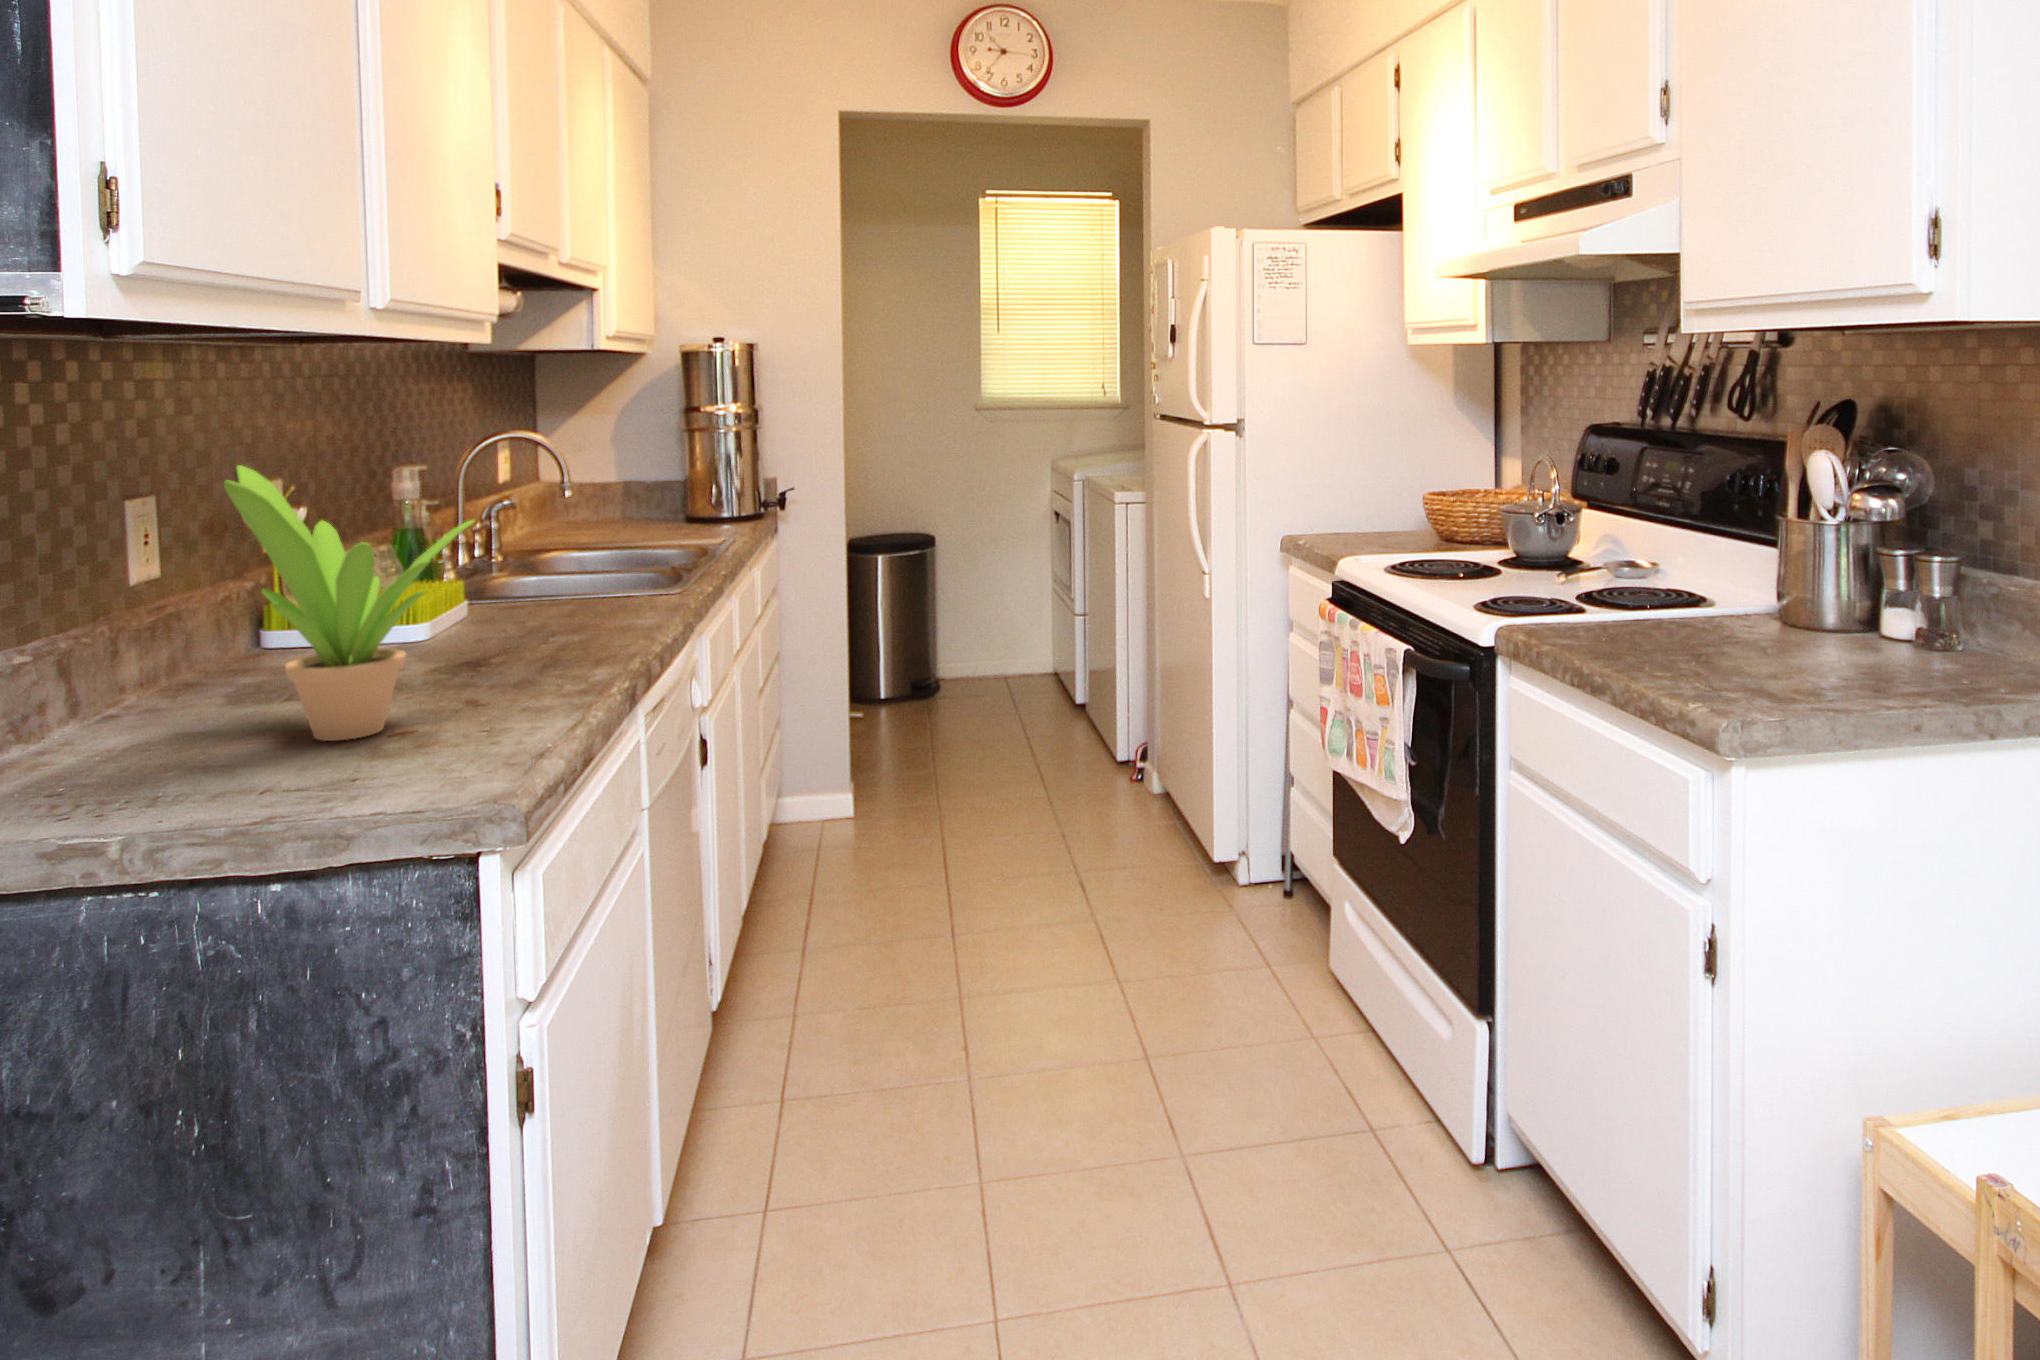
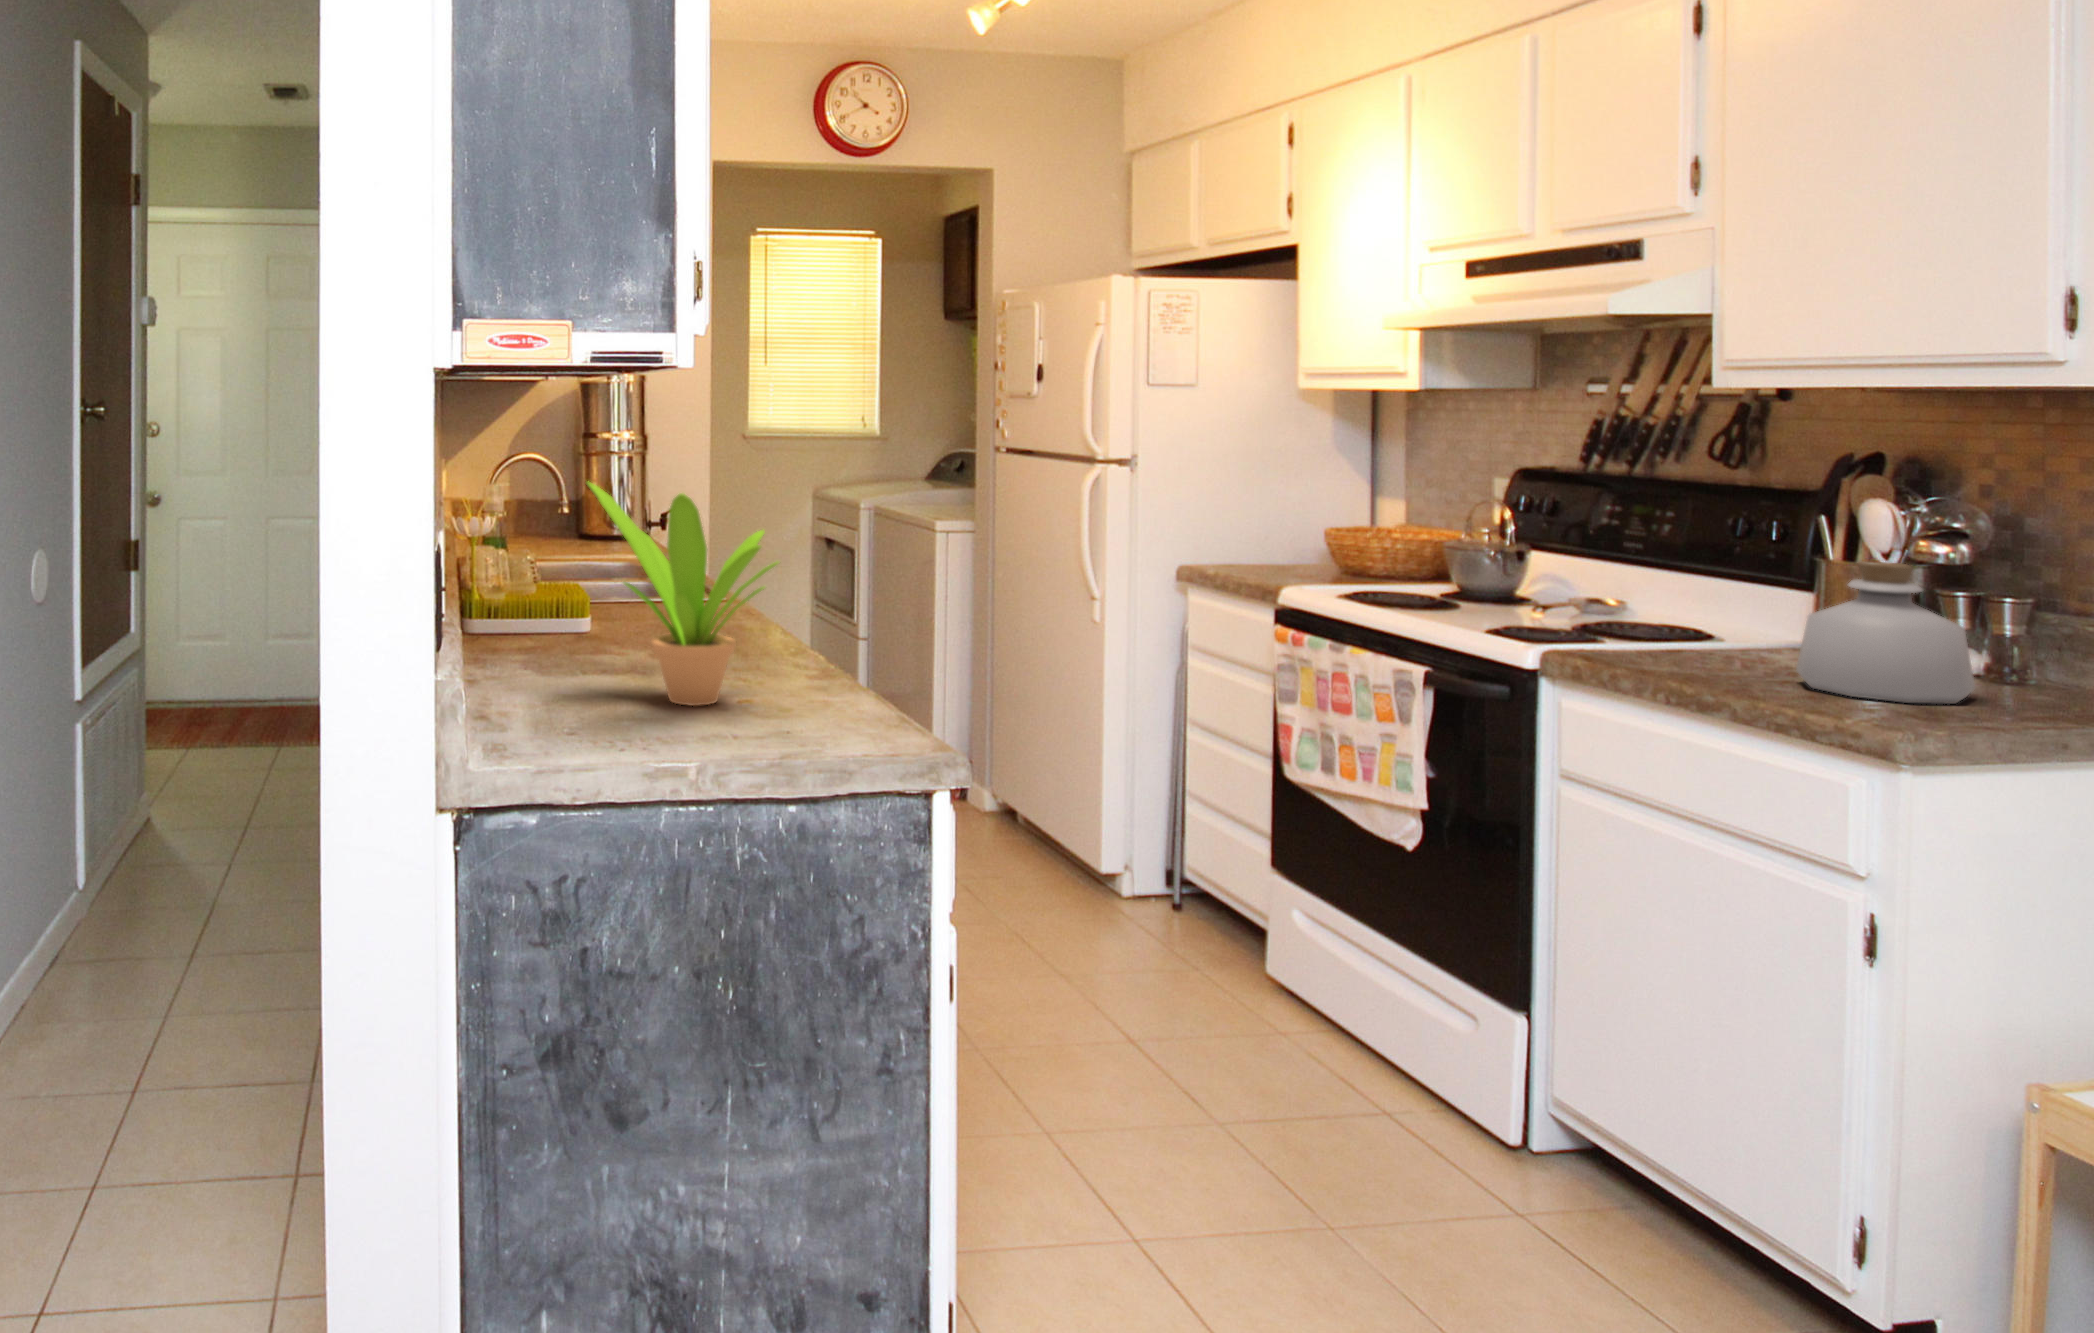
bottle: none [1704,524,1867,681] -> present [1796,562,1975,704]

